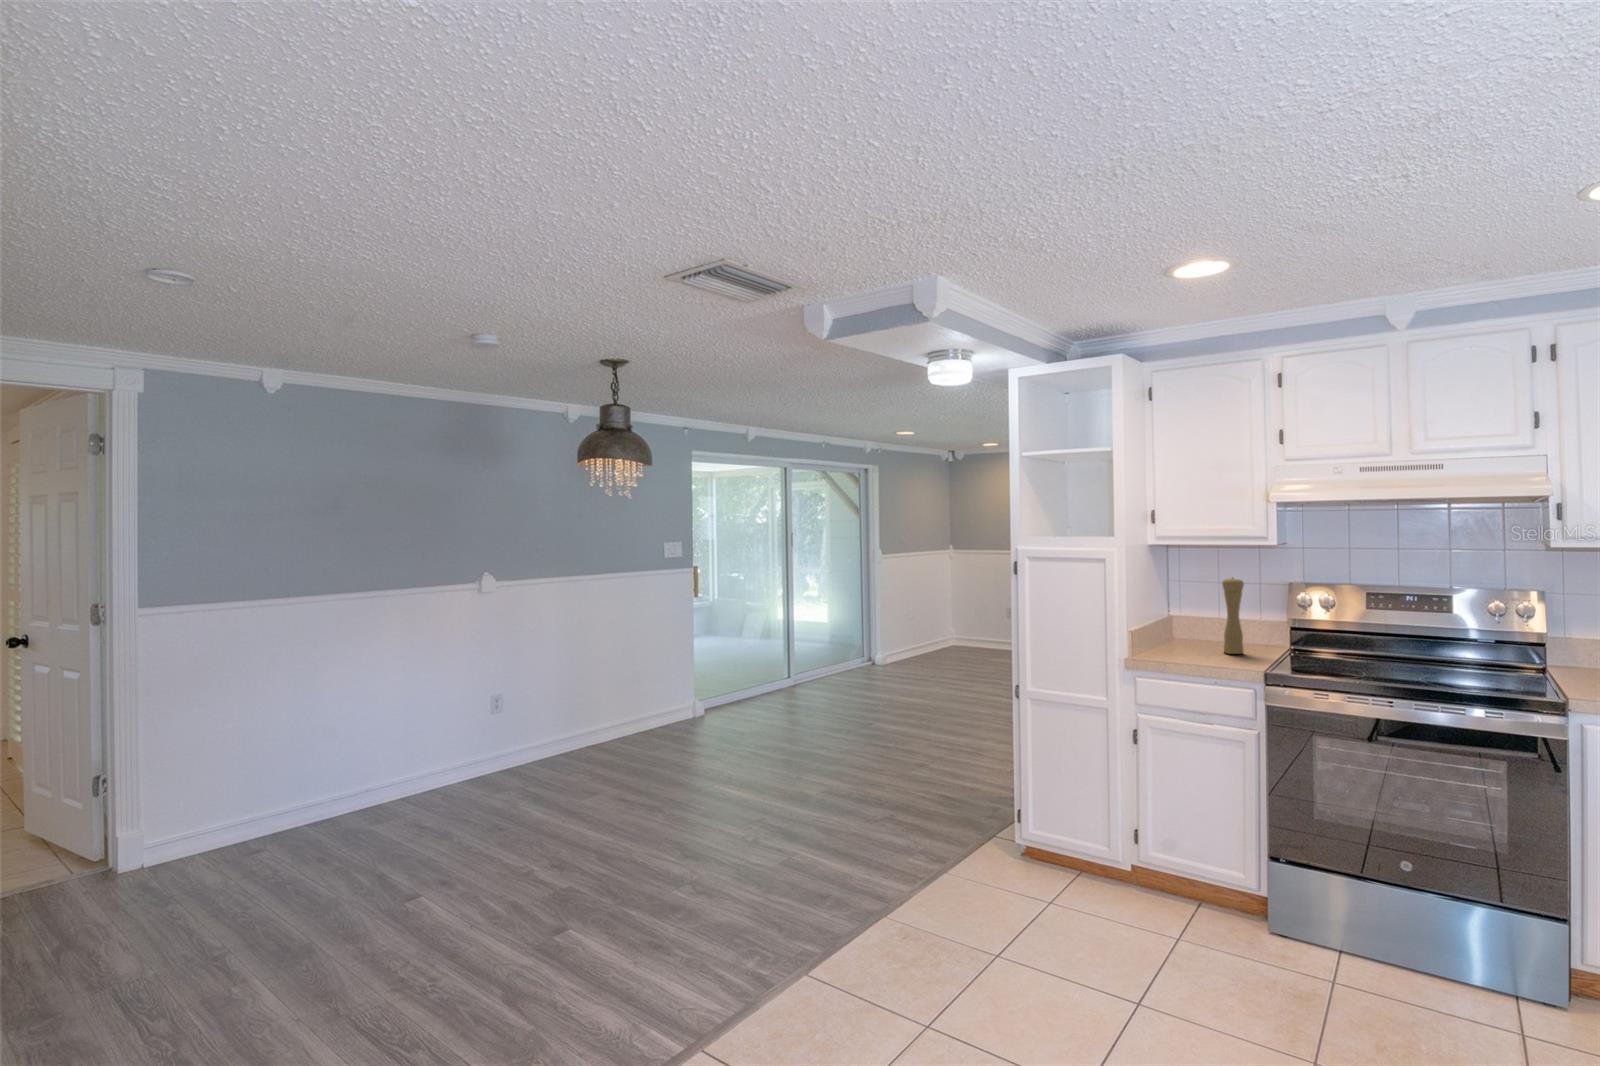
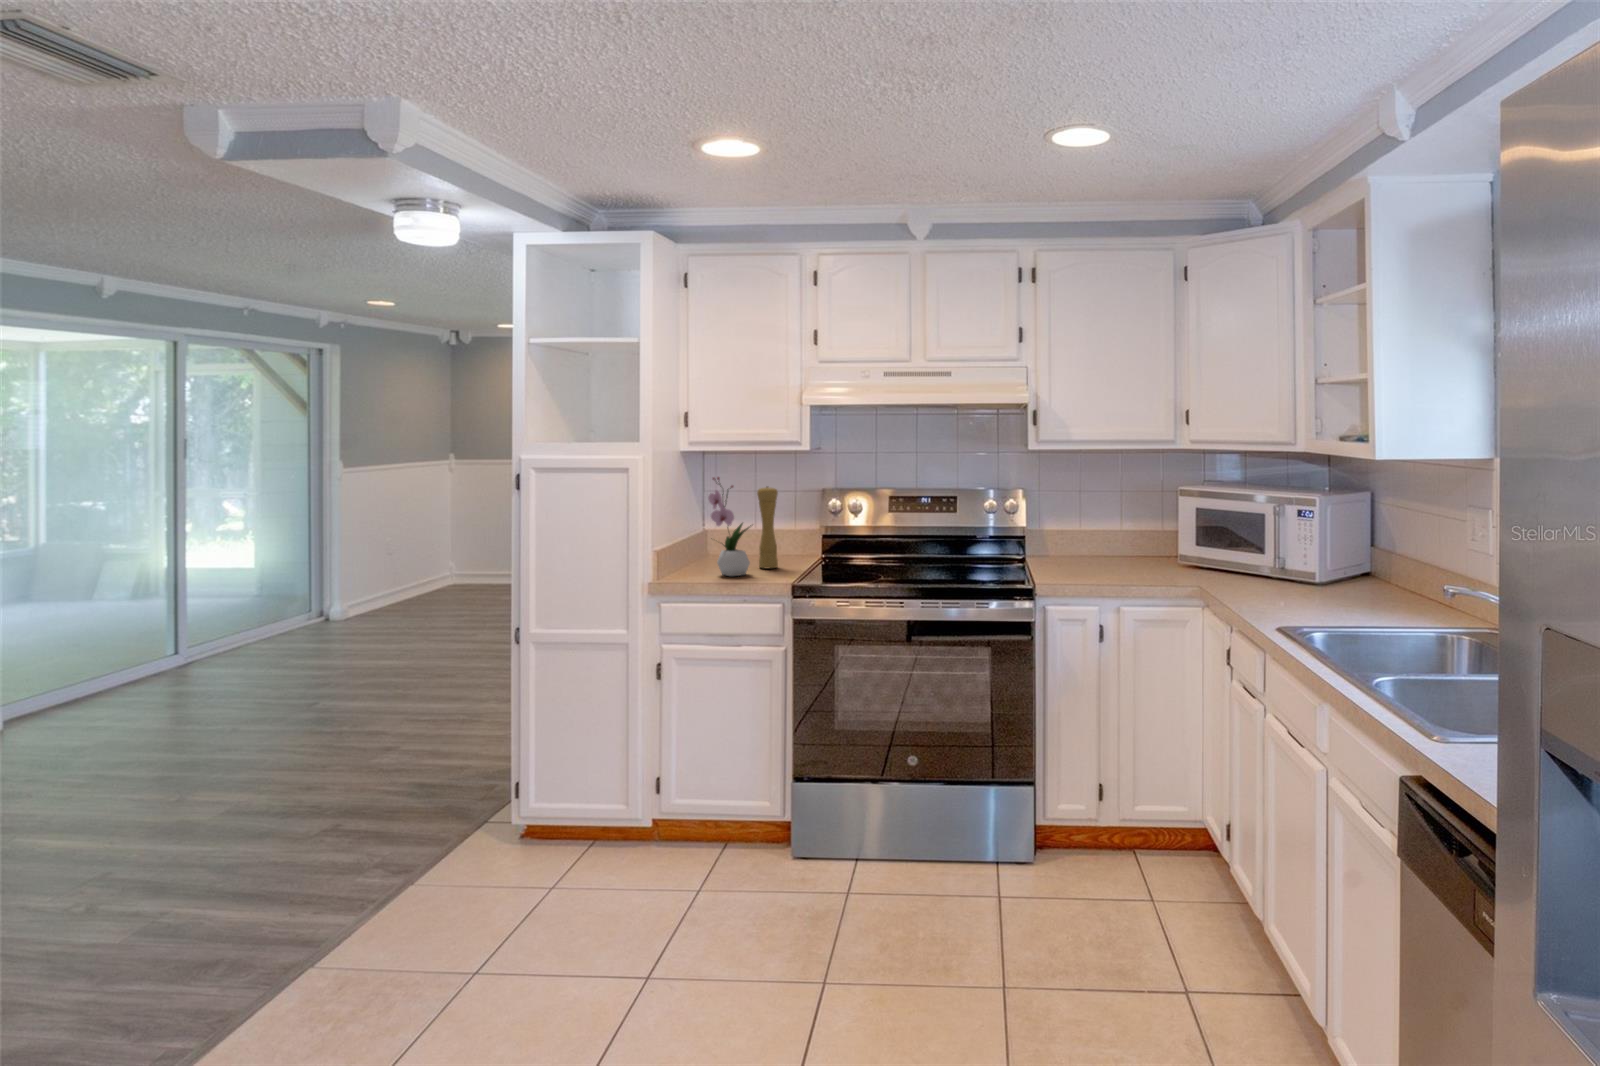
flower arrangement: none [1174,568,1220,660] -> present [708,477,751,576]

